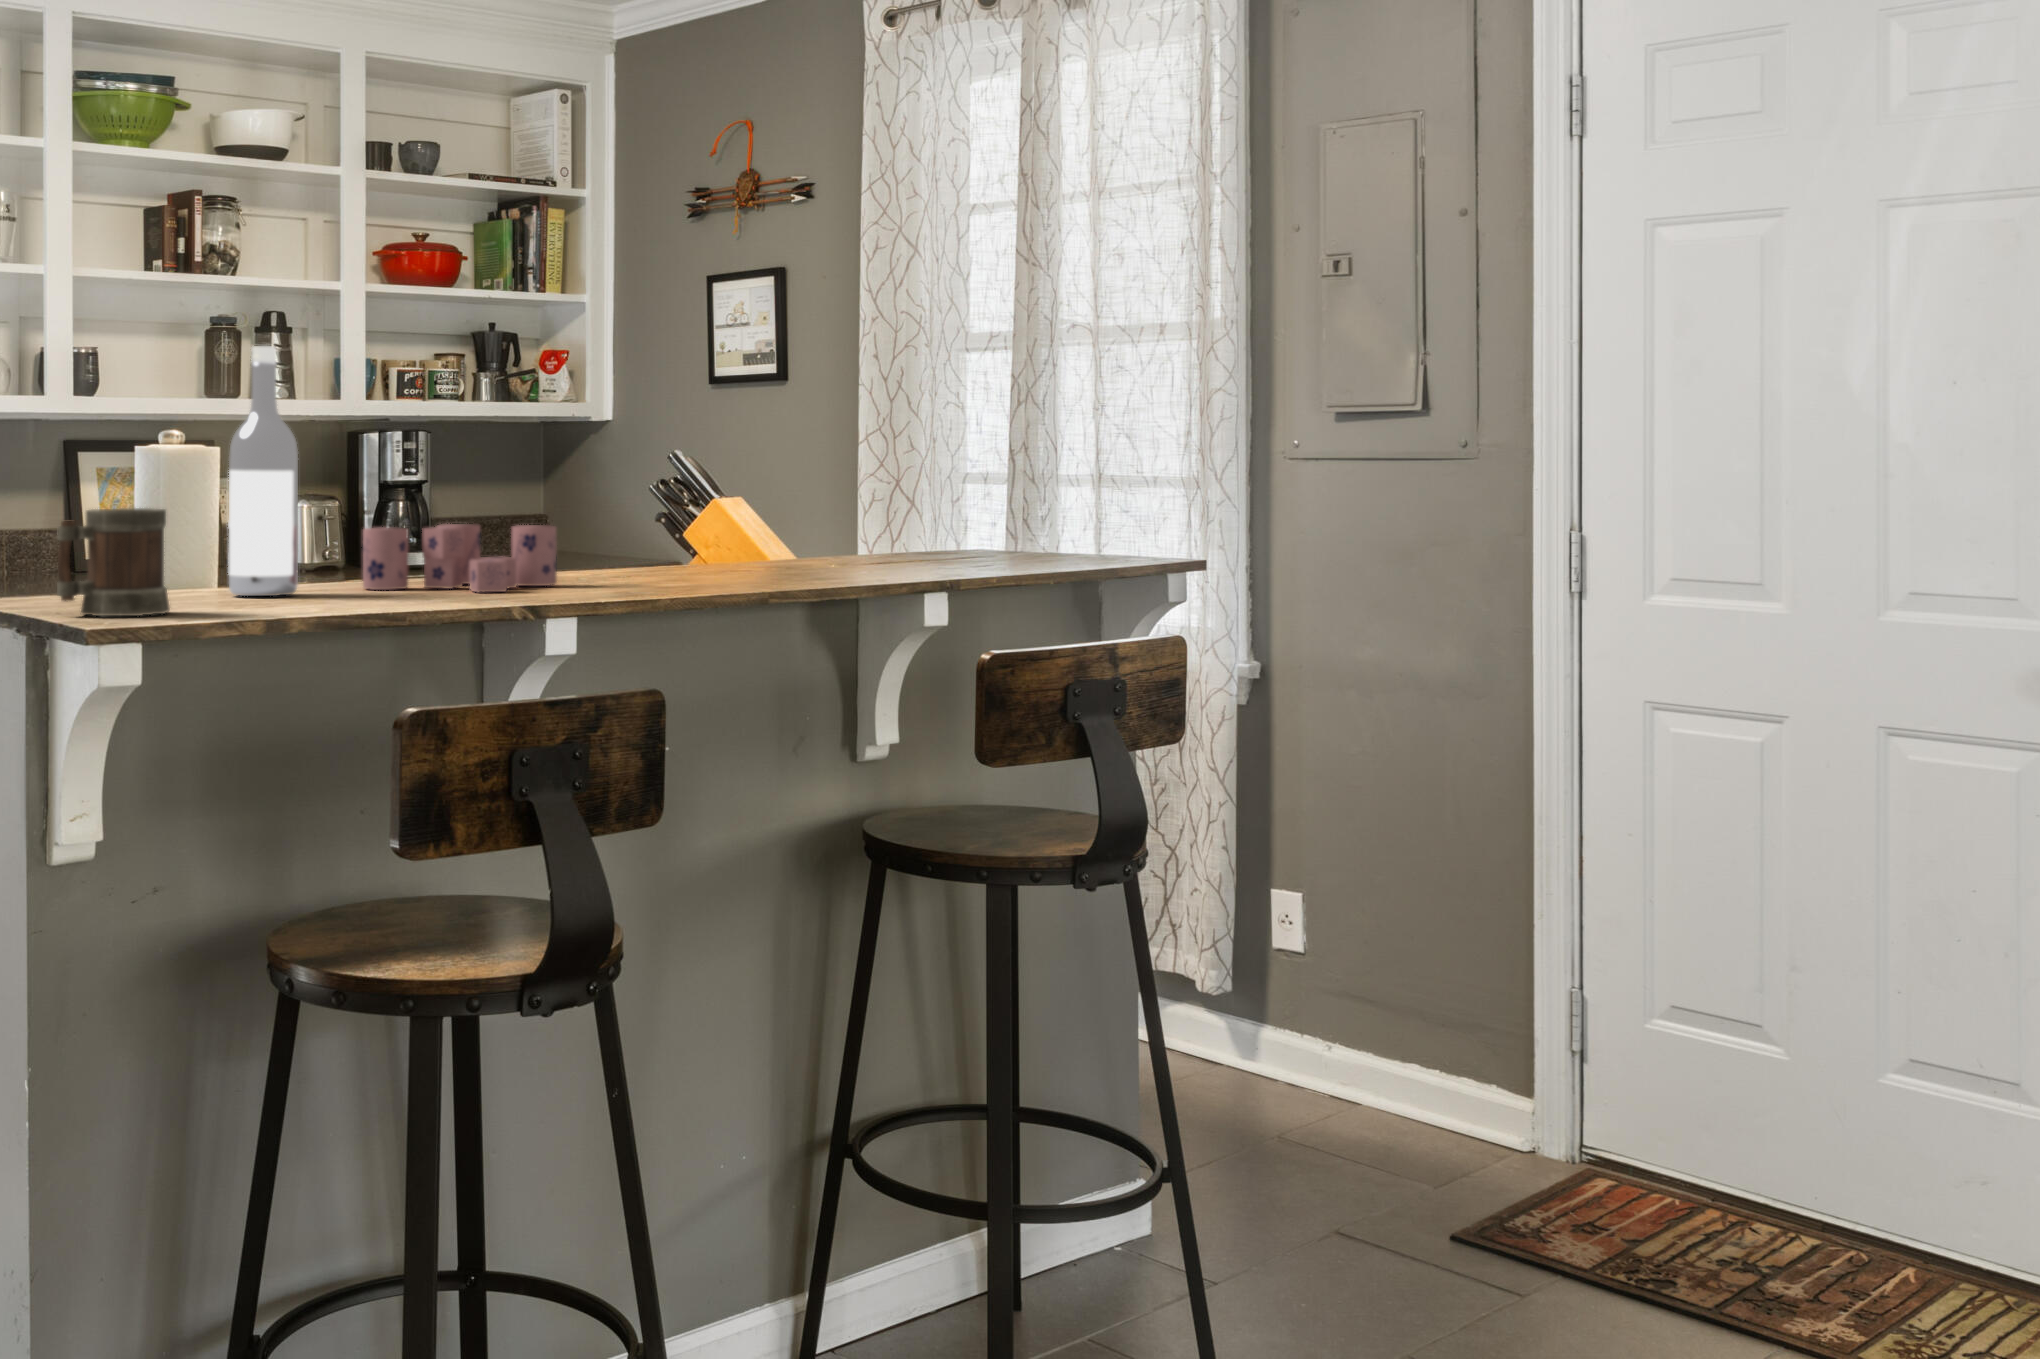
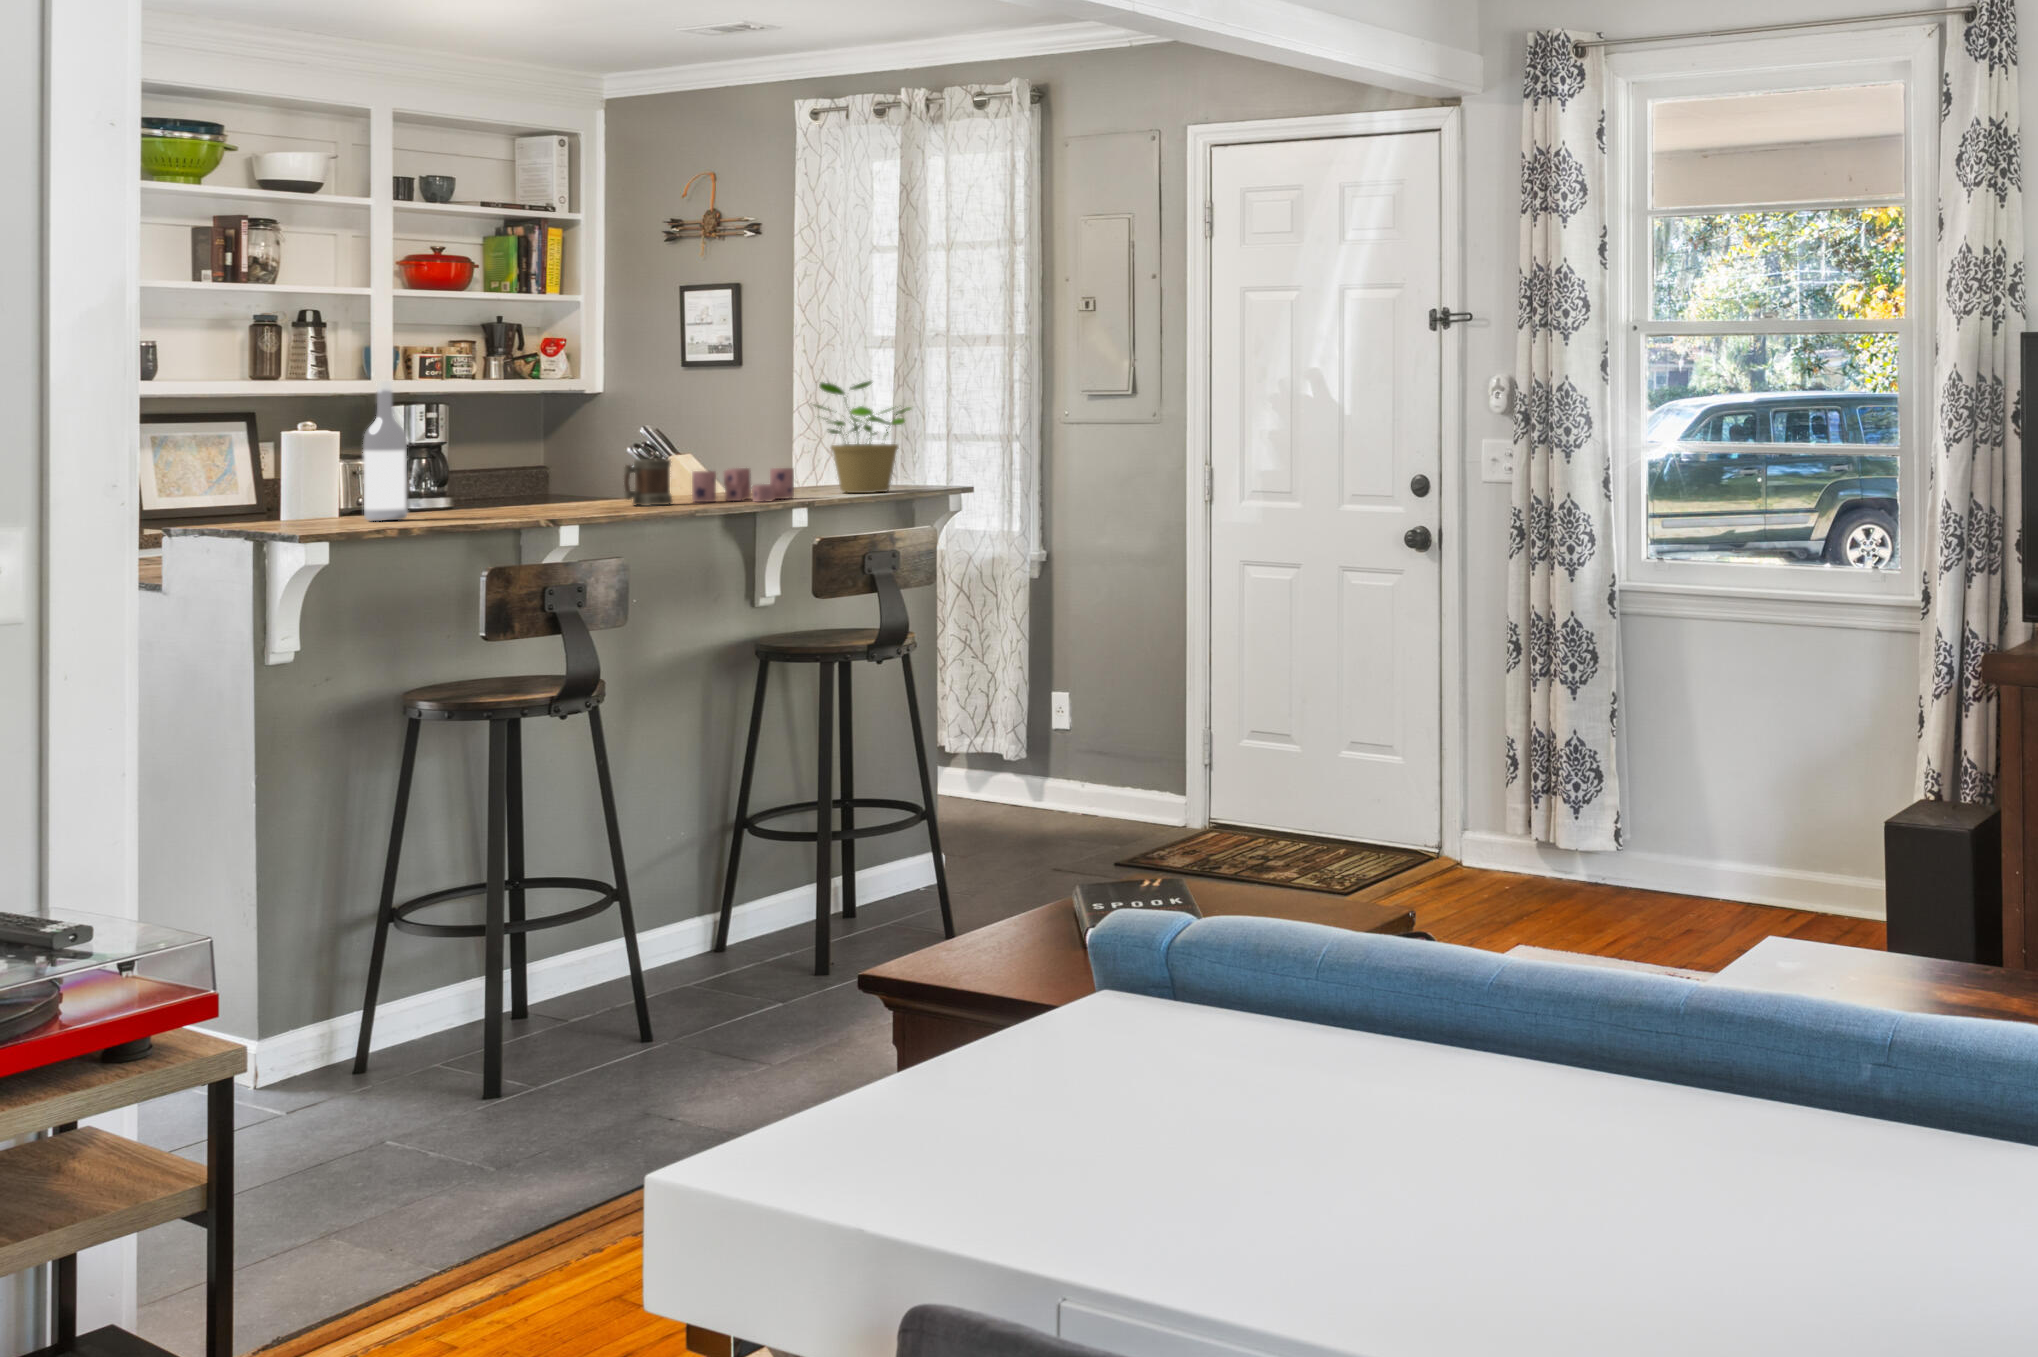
potted plant: none [935,369,1111,565] -> present [815,381,911,493]
mug: present [57,508,170,616] -> present [623,459,672,506]
candle: present [363,524,557,593] -> present [692,468,794,502]

